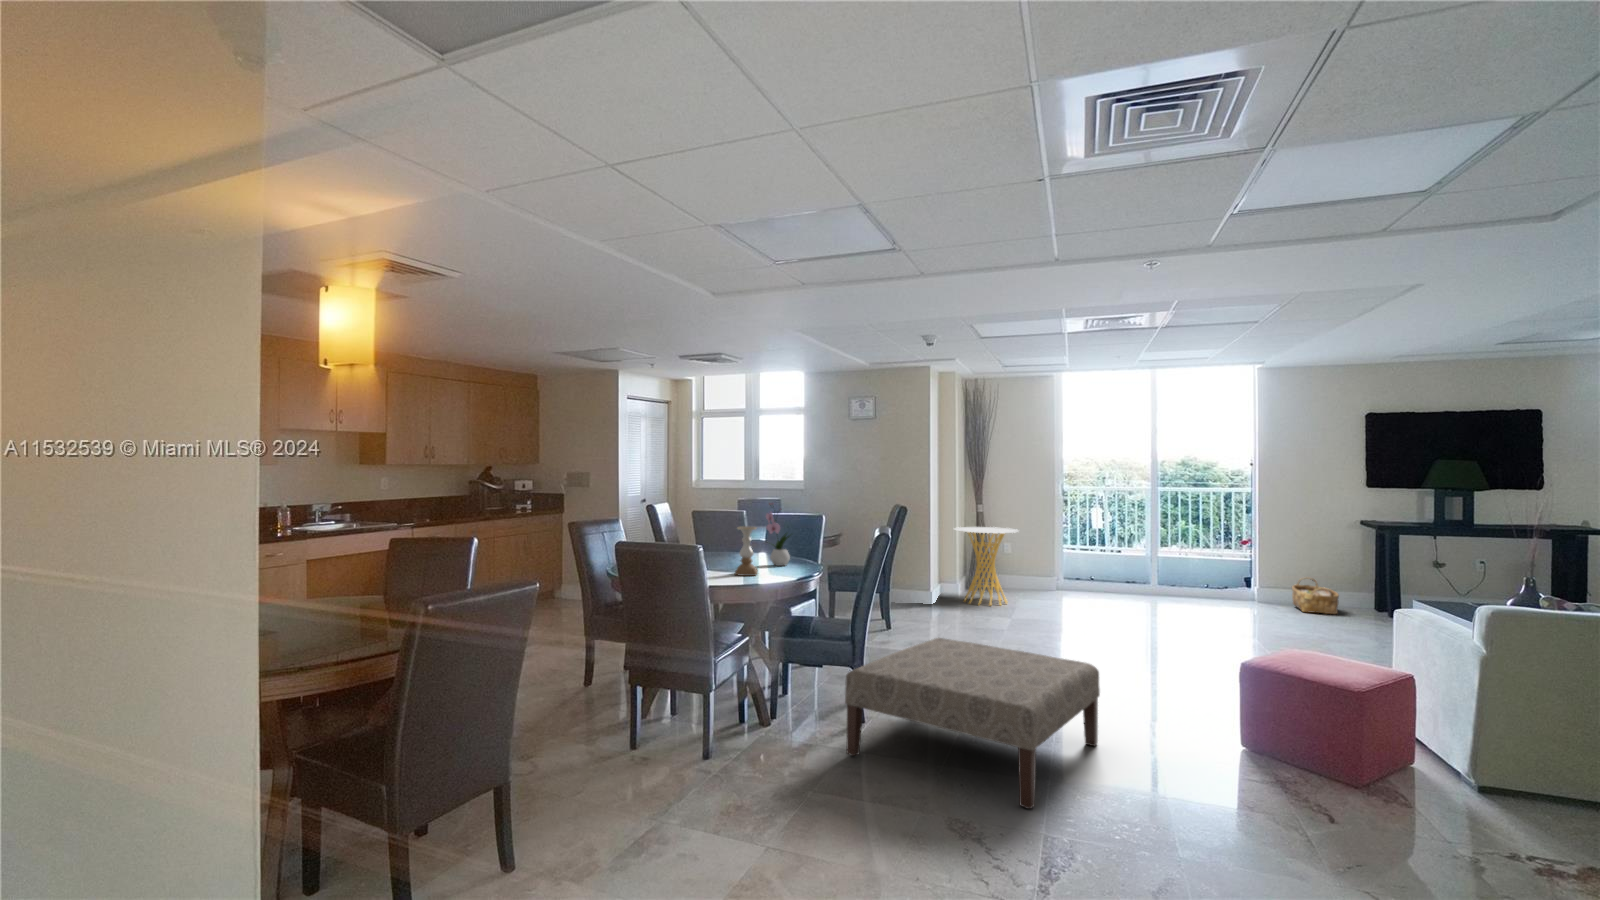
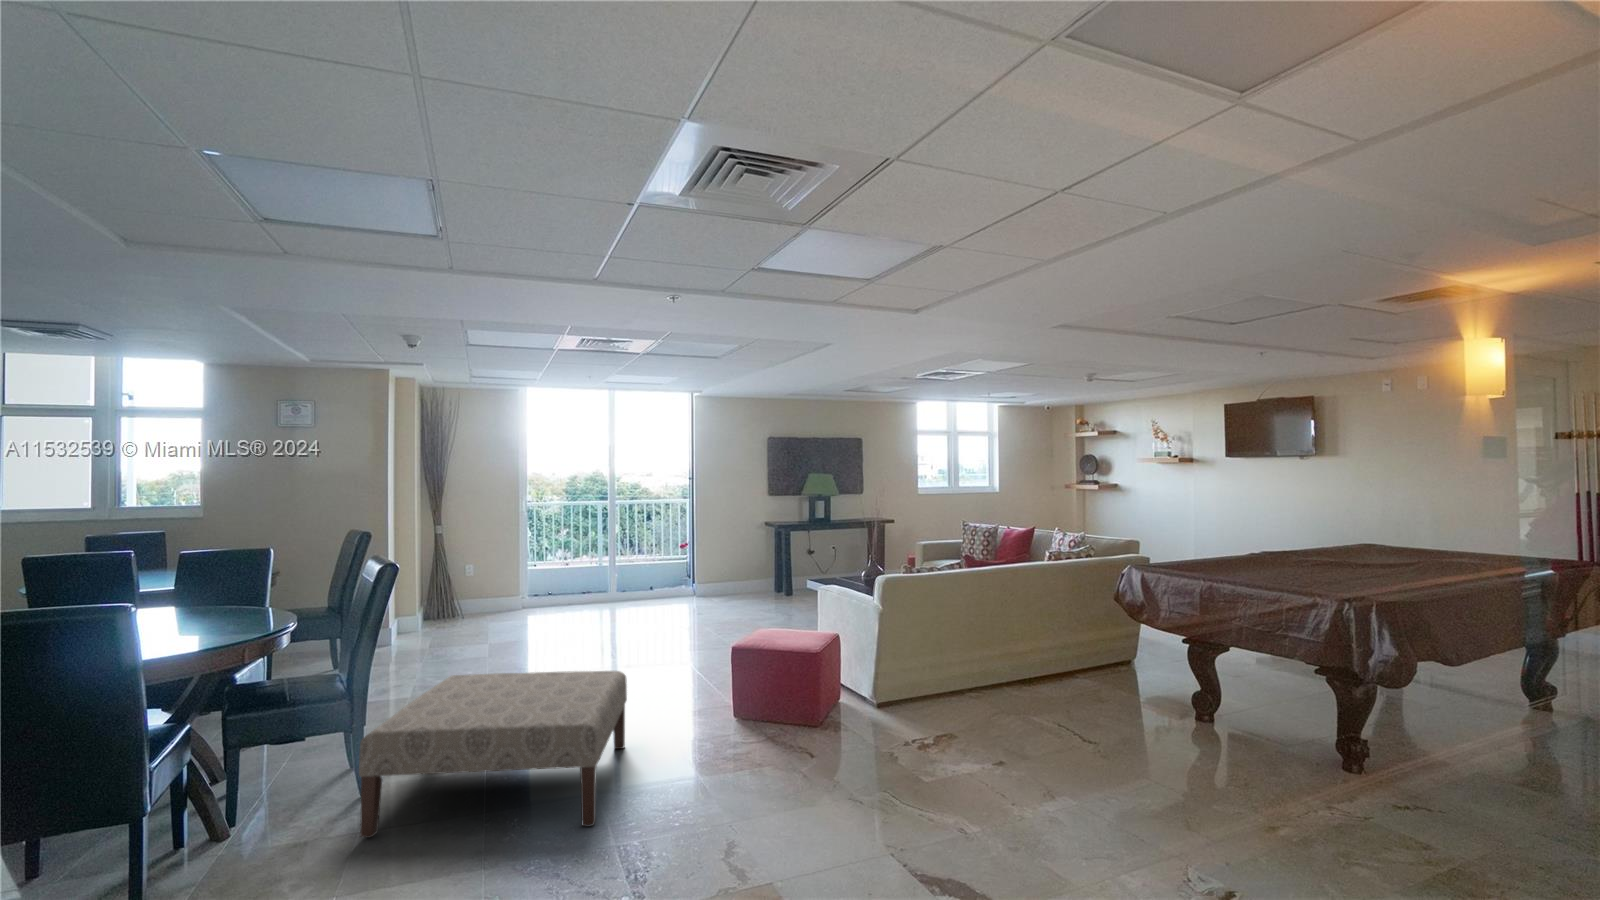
flower arrangement: present [766,512,790,566] -> none [206,539,253,622]
candle holder: present [735,526,758,576] -> none [169,573,208,643]
side table: present [954,527,1018,605] -> none [417,549,492,635]
woven basket: present [1292,578,1339,614] -> none [720,569,752,598]

